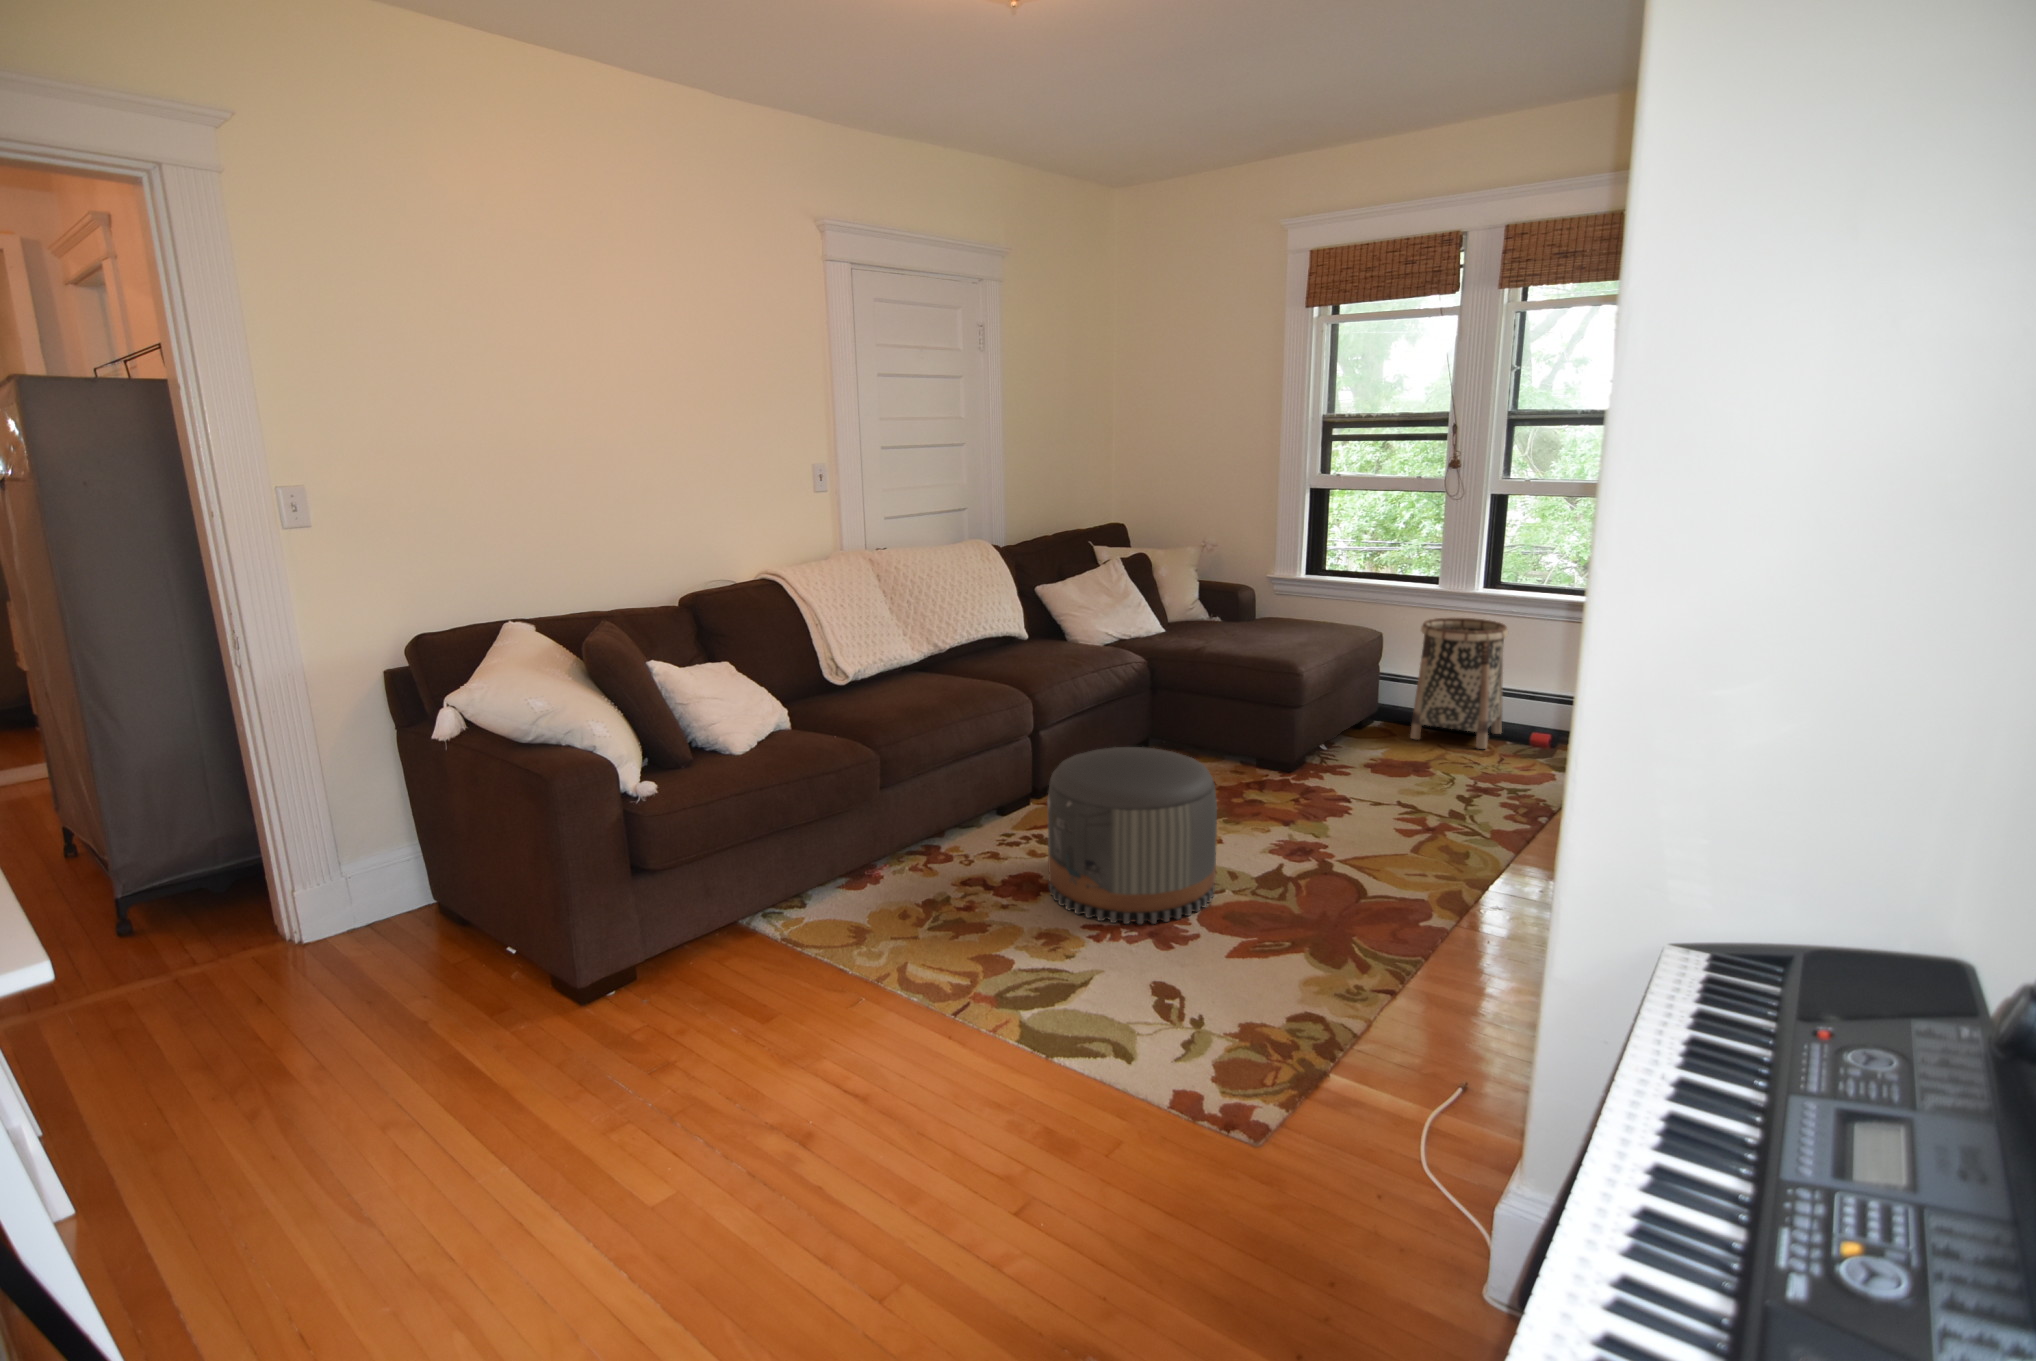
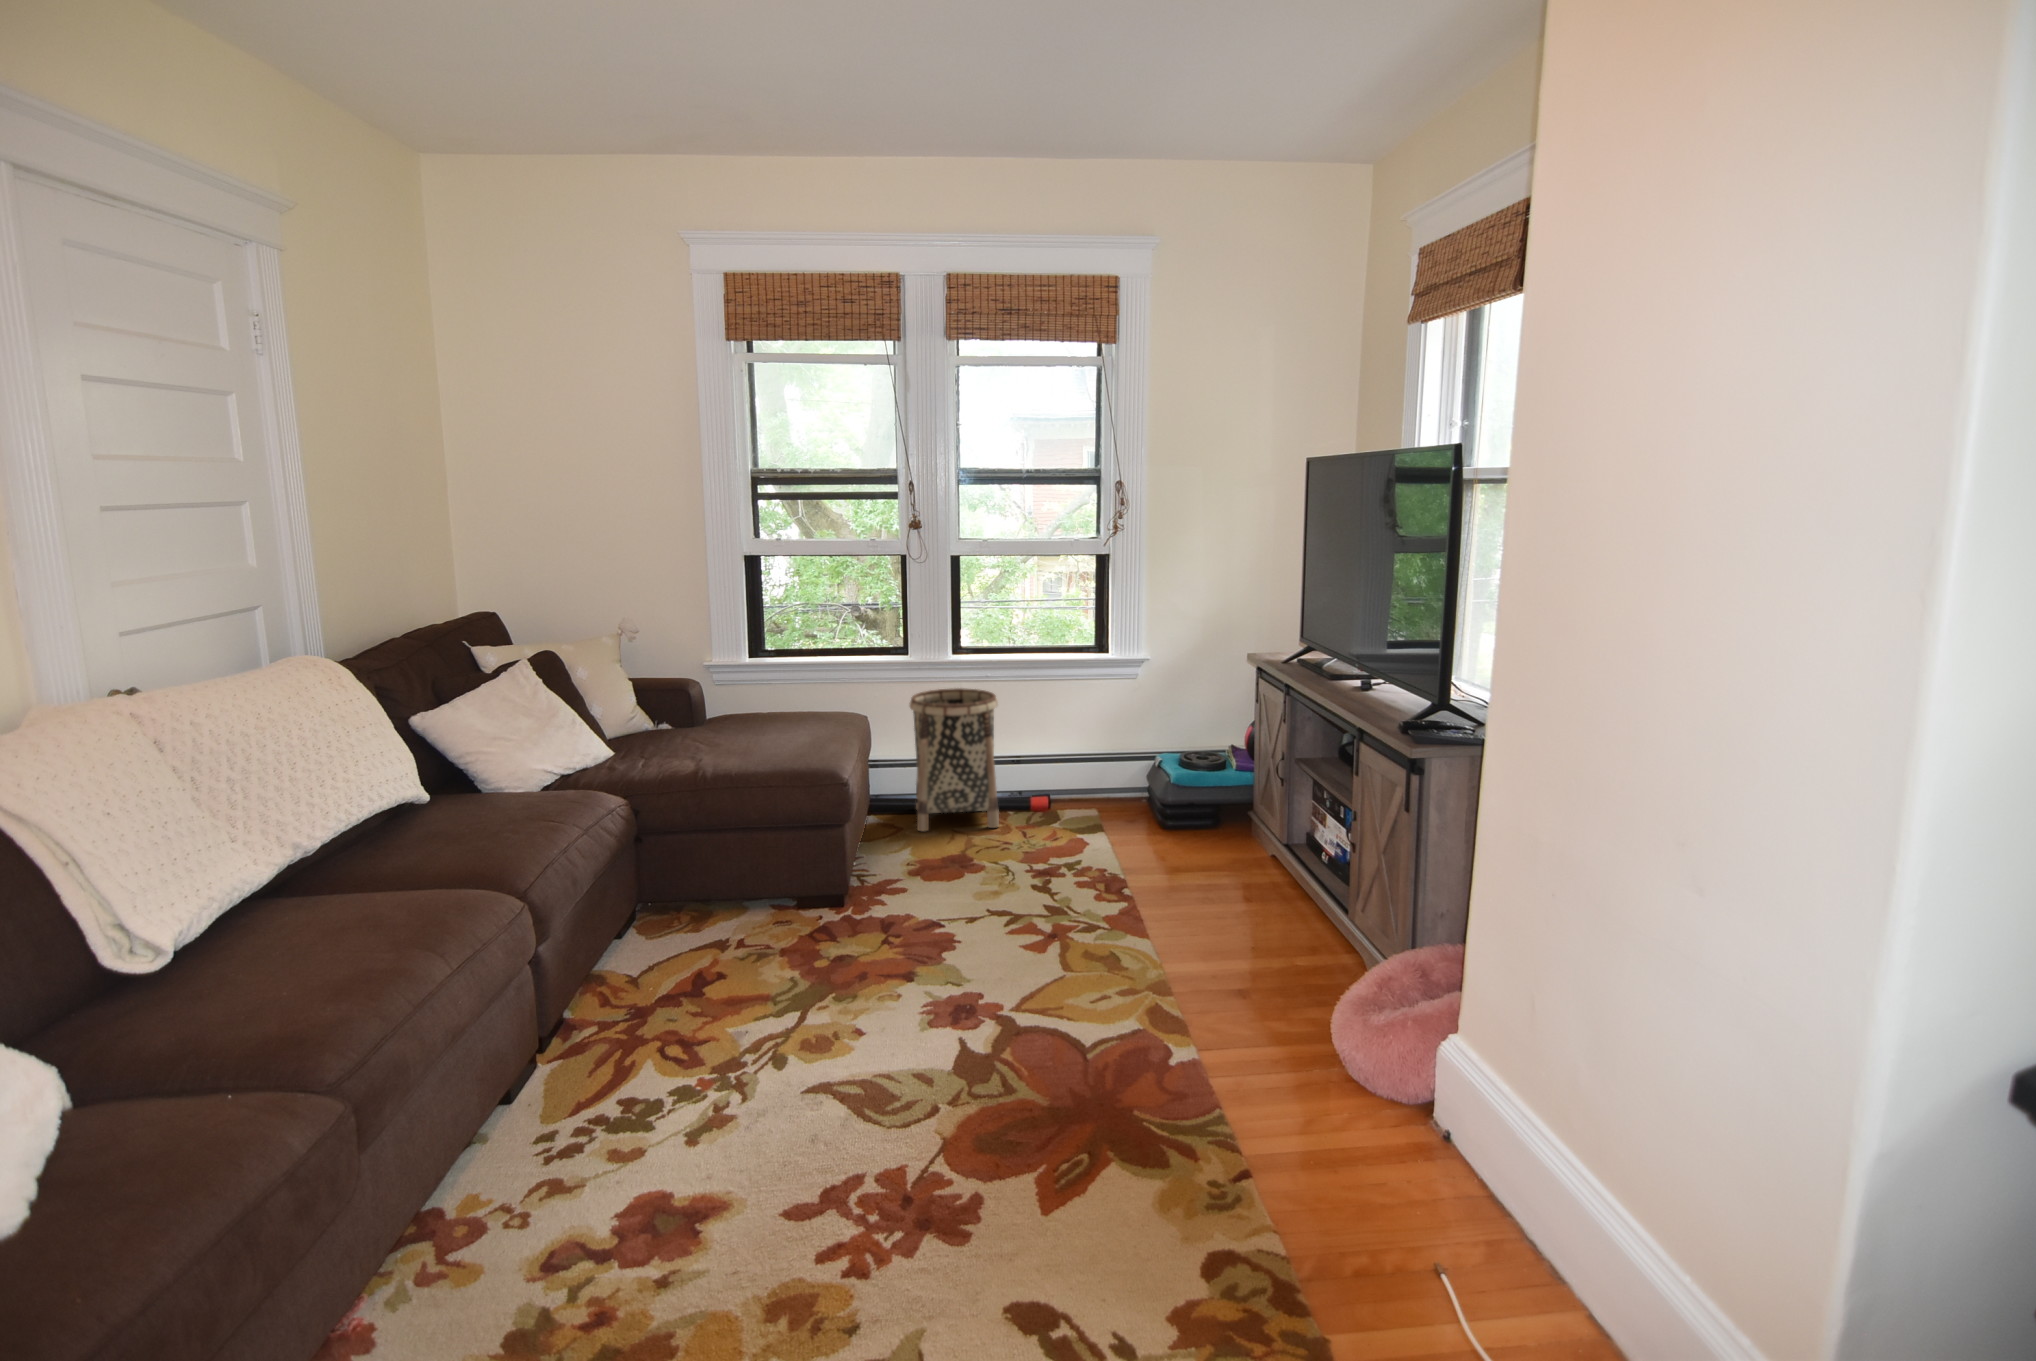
pouf: present [1047,747,1217,924] -> none [674,934,938,1240]

